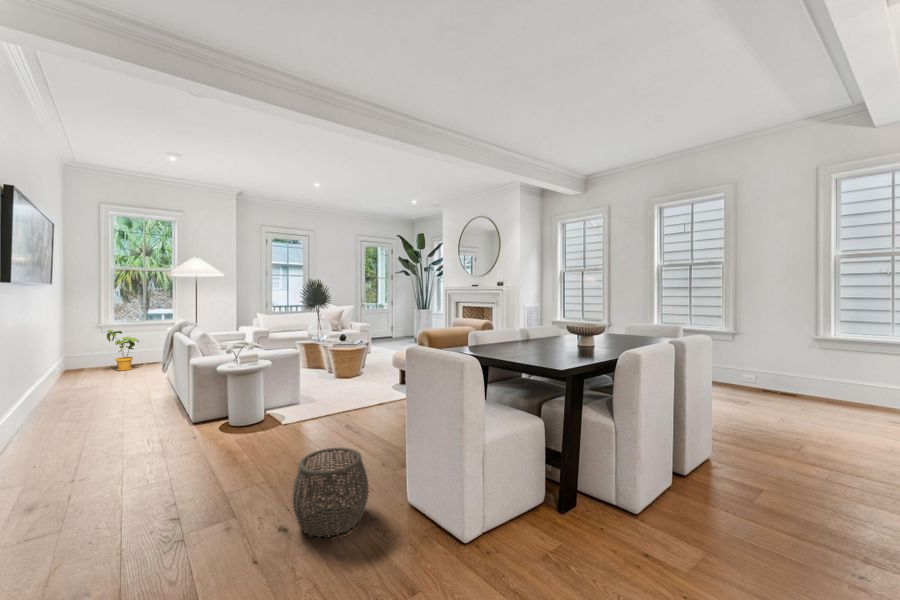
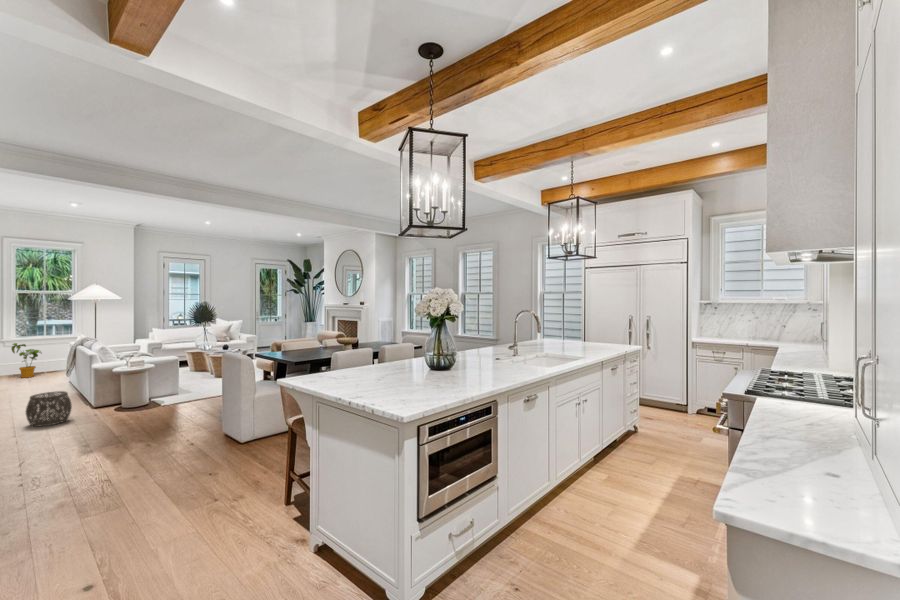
woven basket: present [292,448,369,537] -> present [26,391,72,427]

